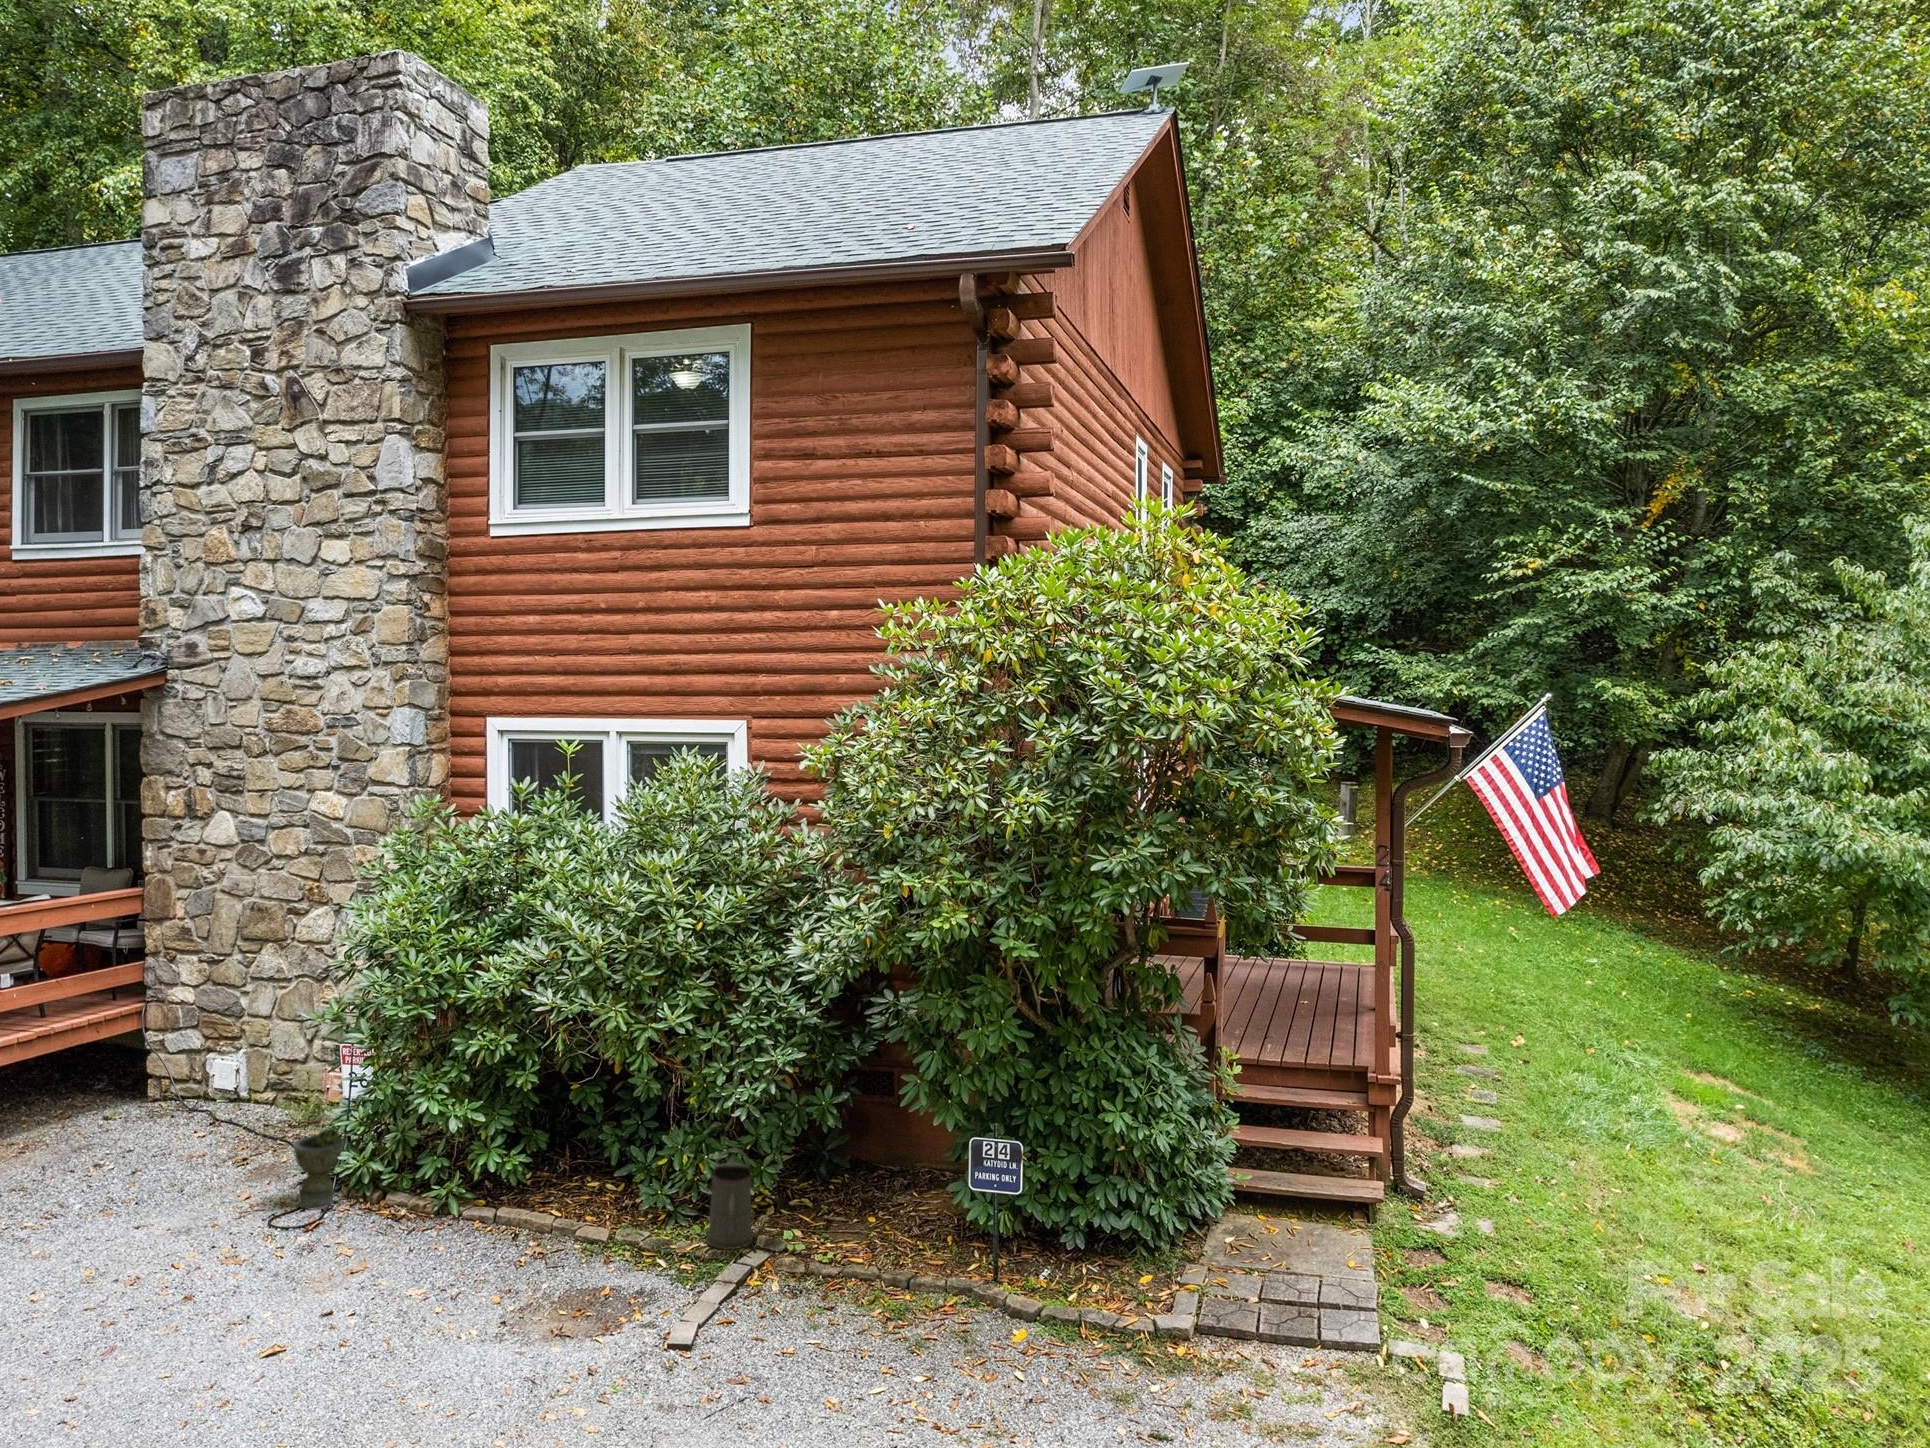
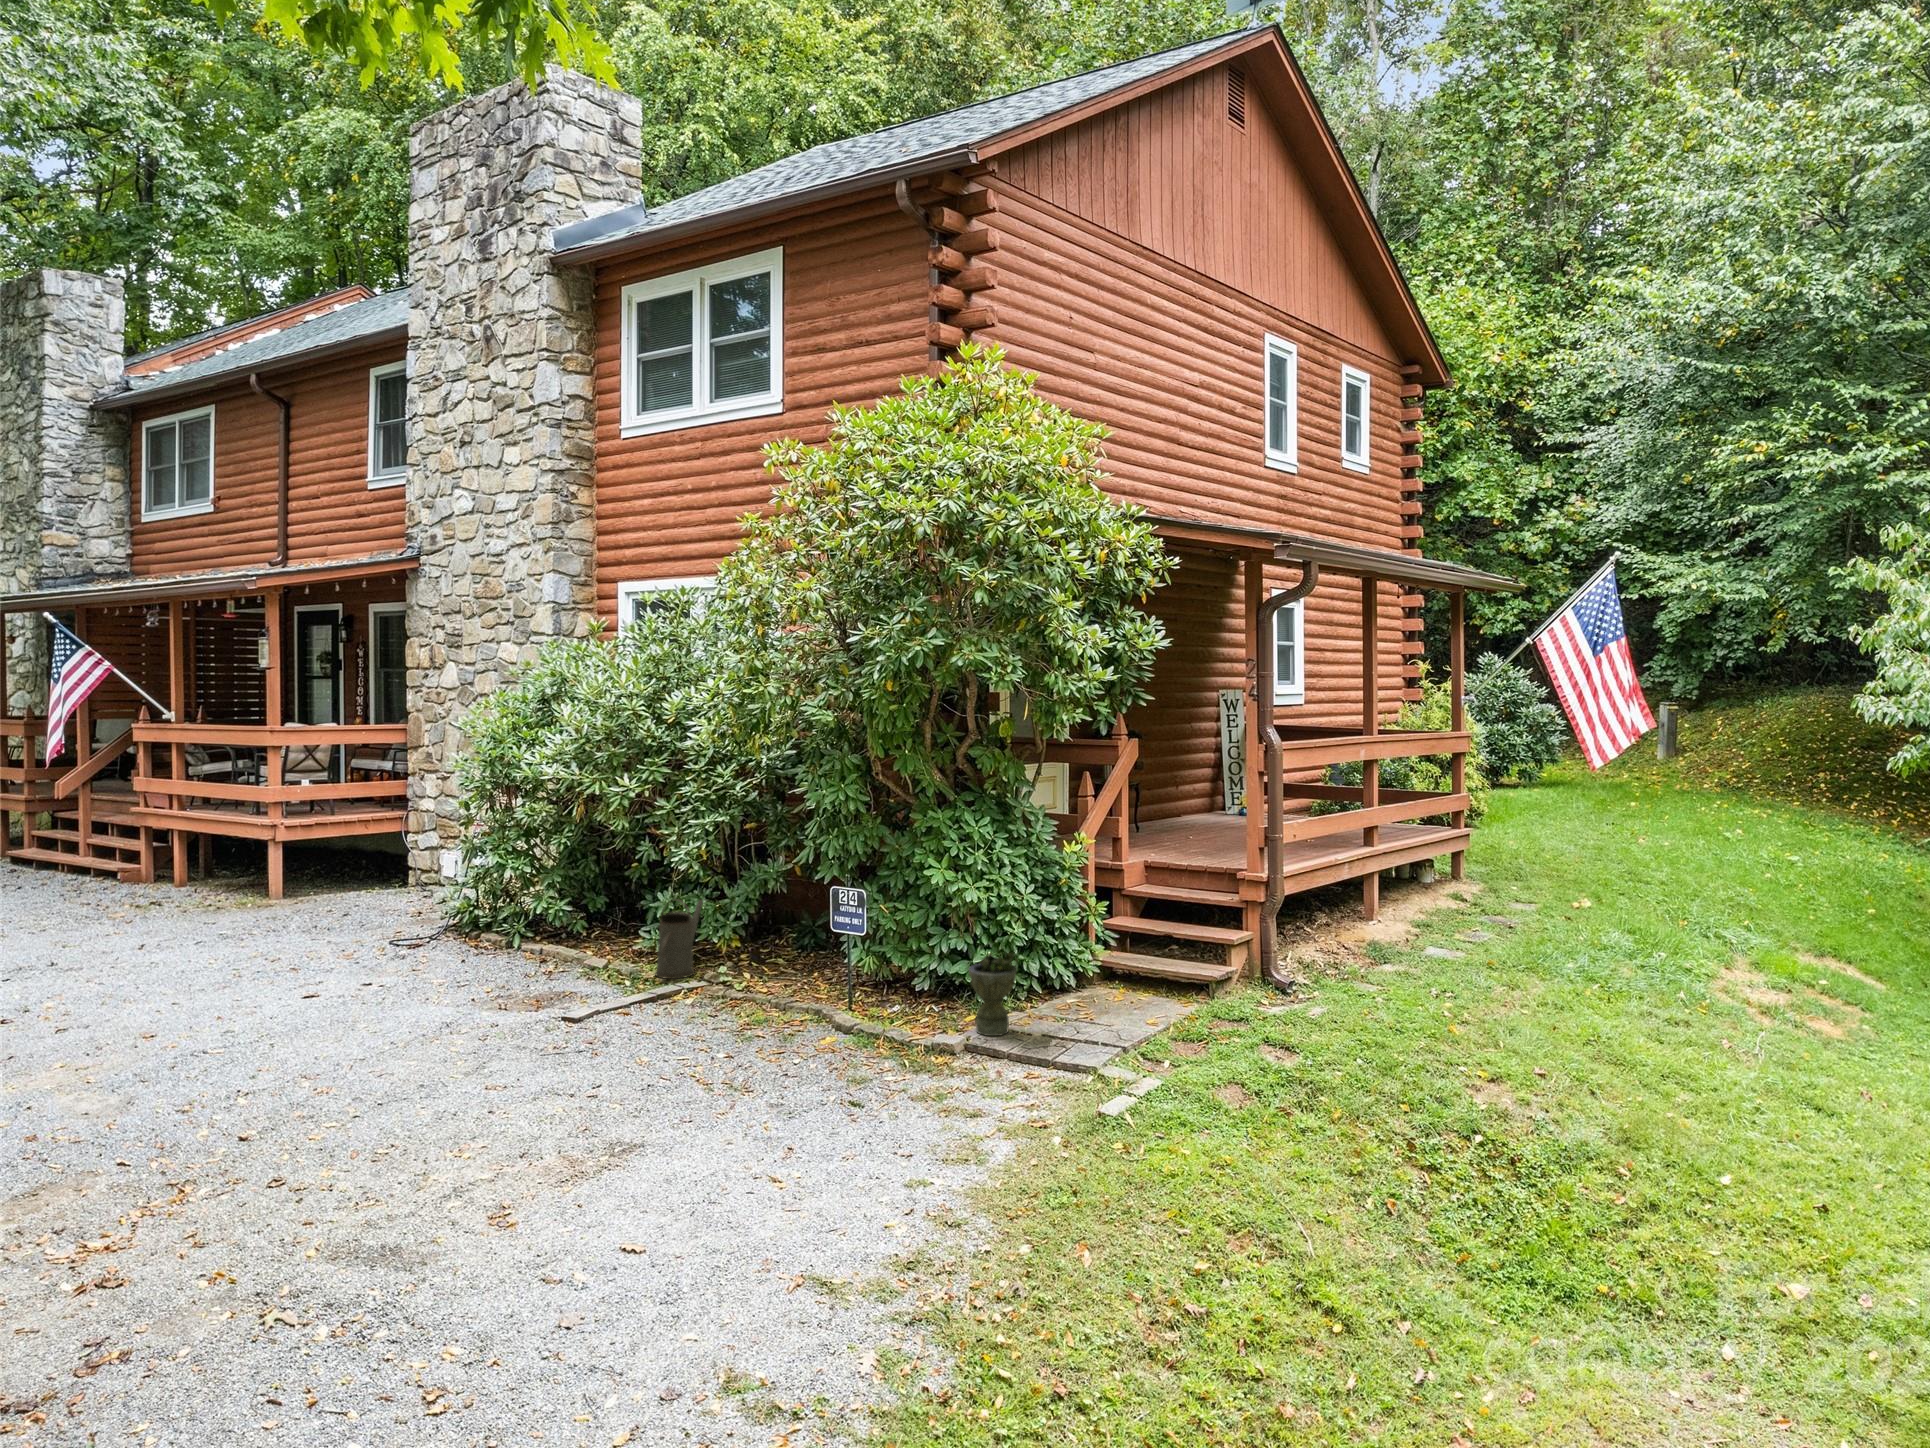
planter: present [293,1128,344,1210] -> present [969,953,1017,1036]

